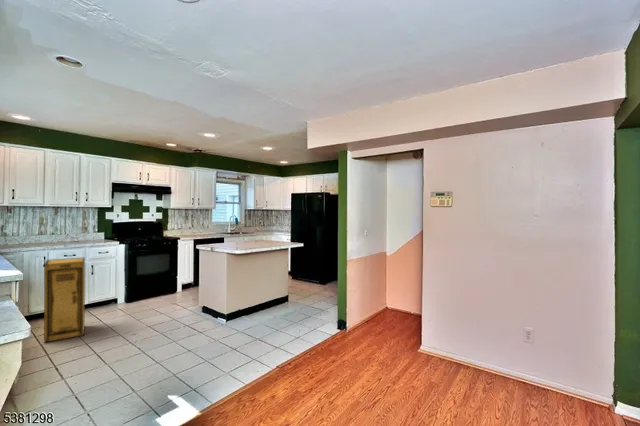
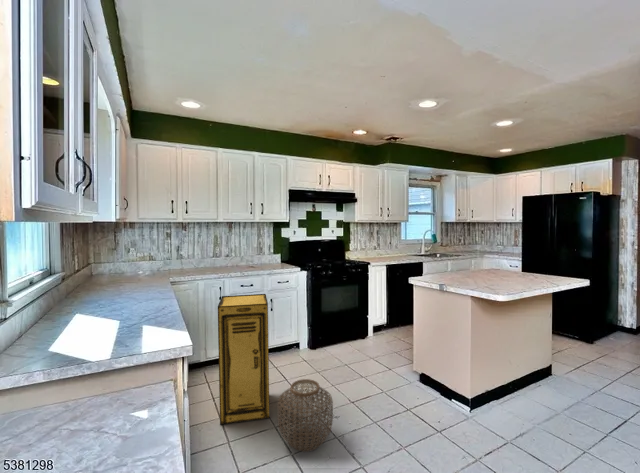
woven basket: none [89,304,128,344] -> present [278,379,333,451]

